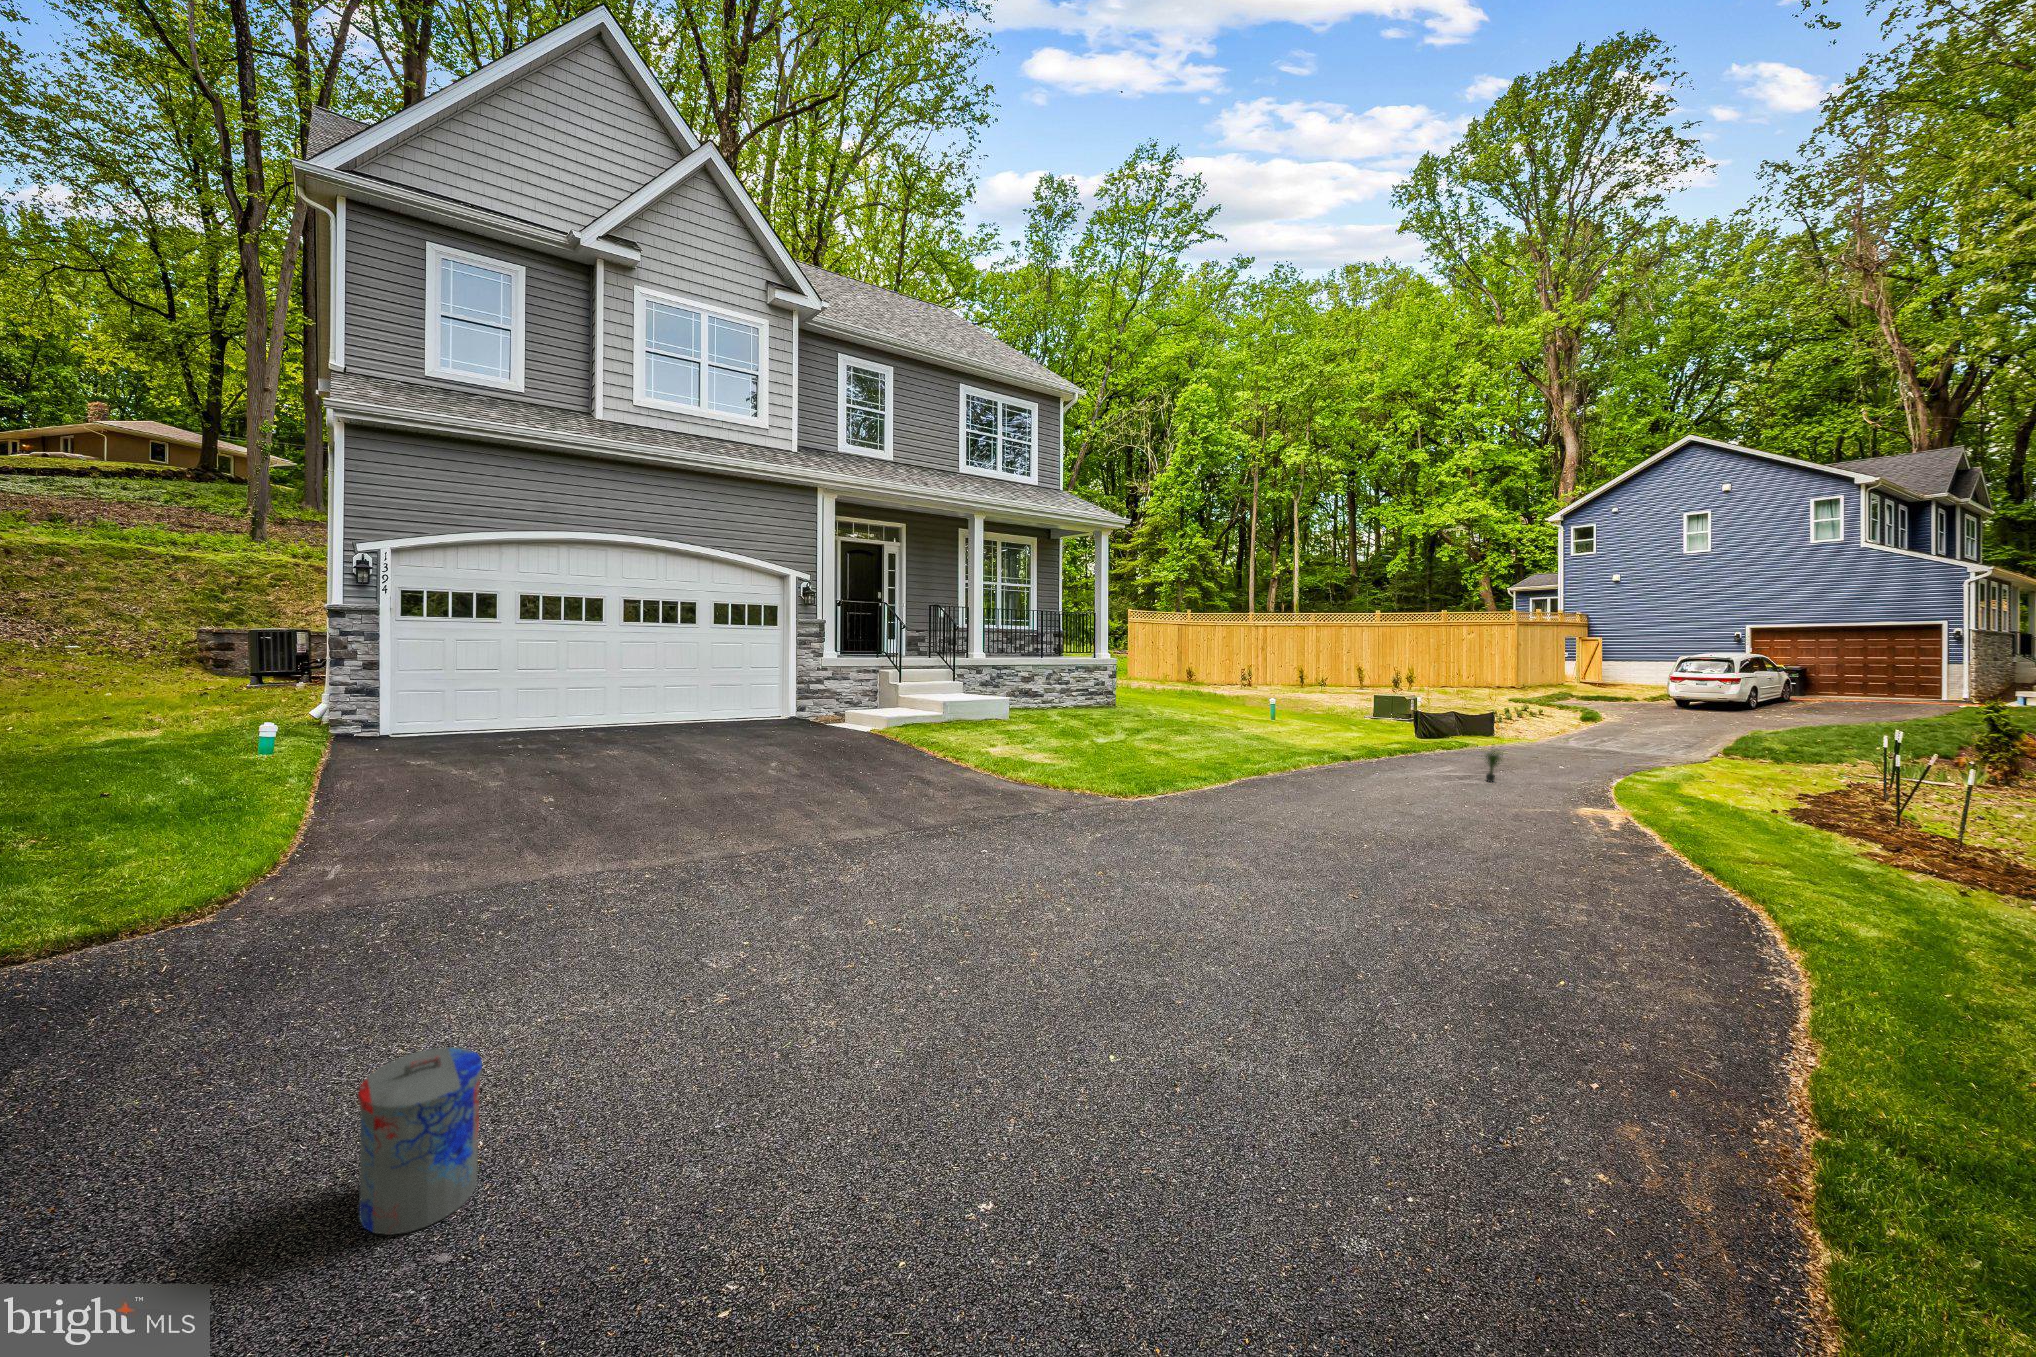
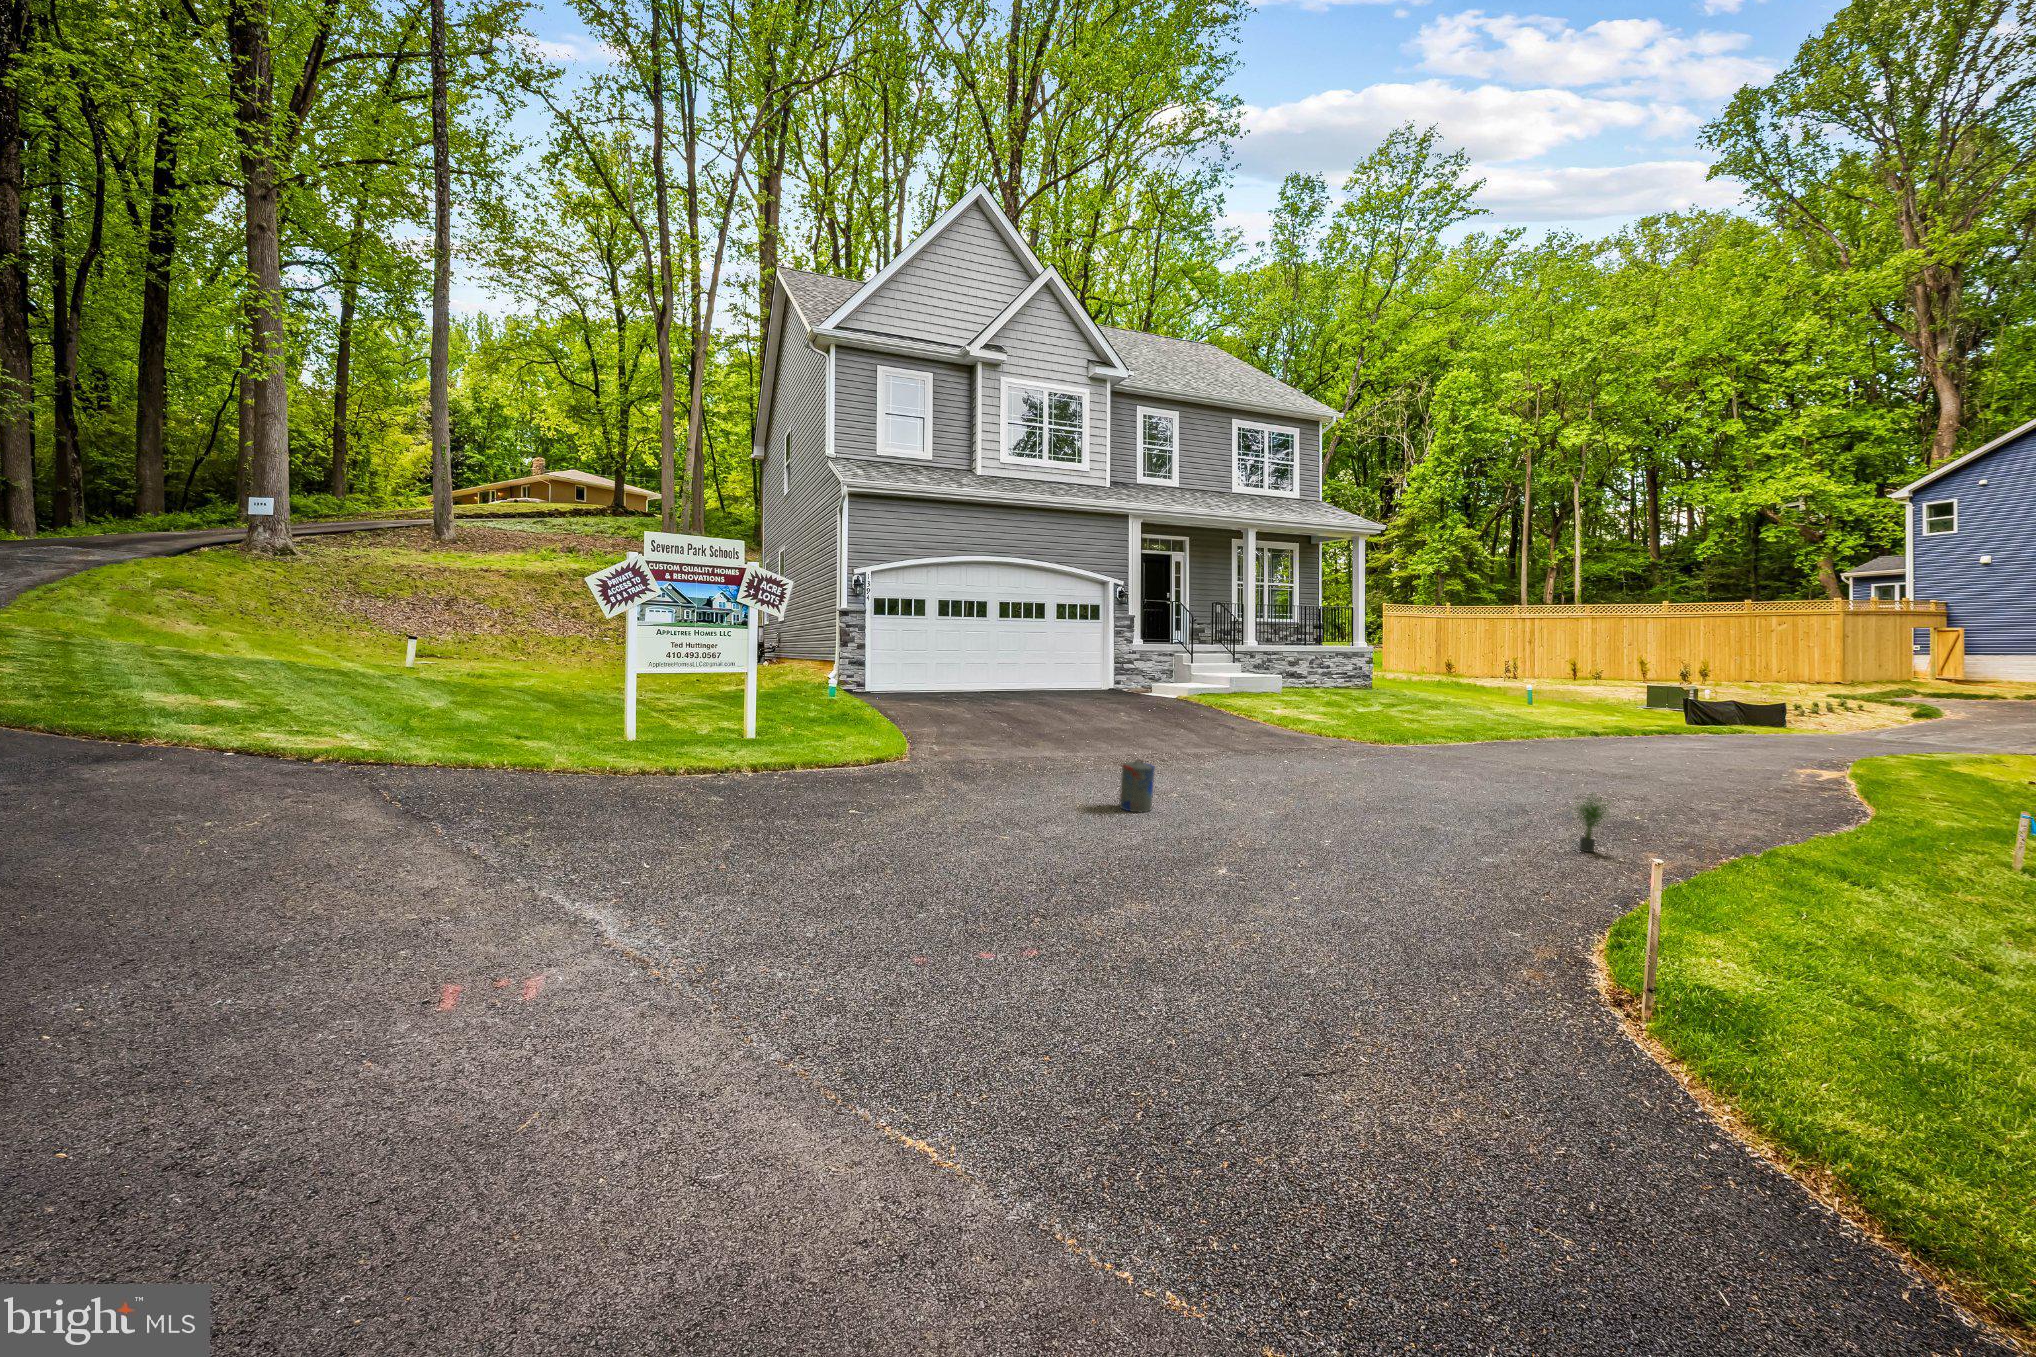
potted plant: present [1486,747,1503,782] -> present [1575,794,1608,852]

